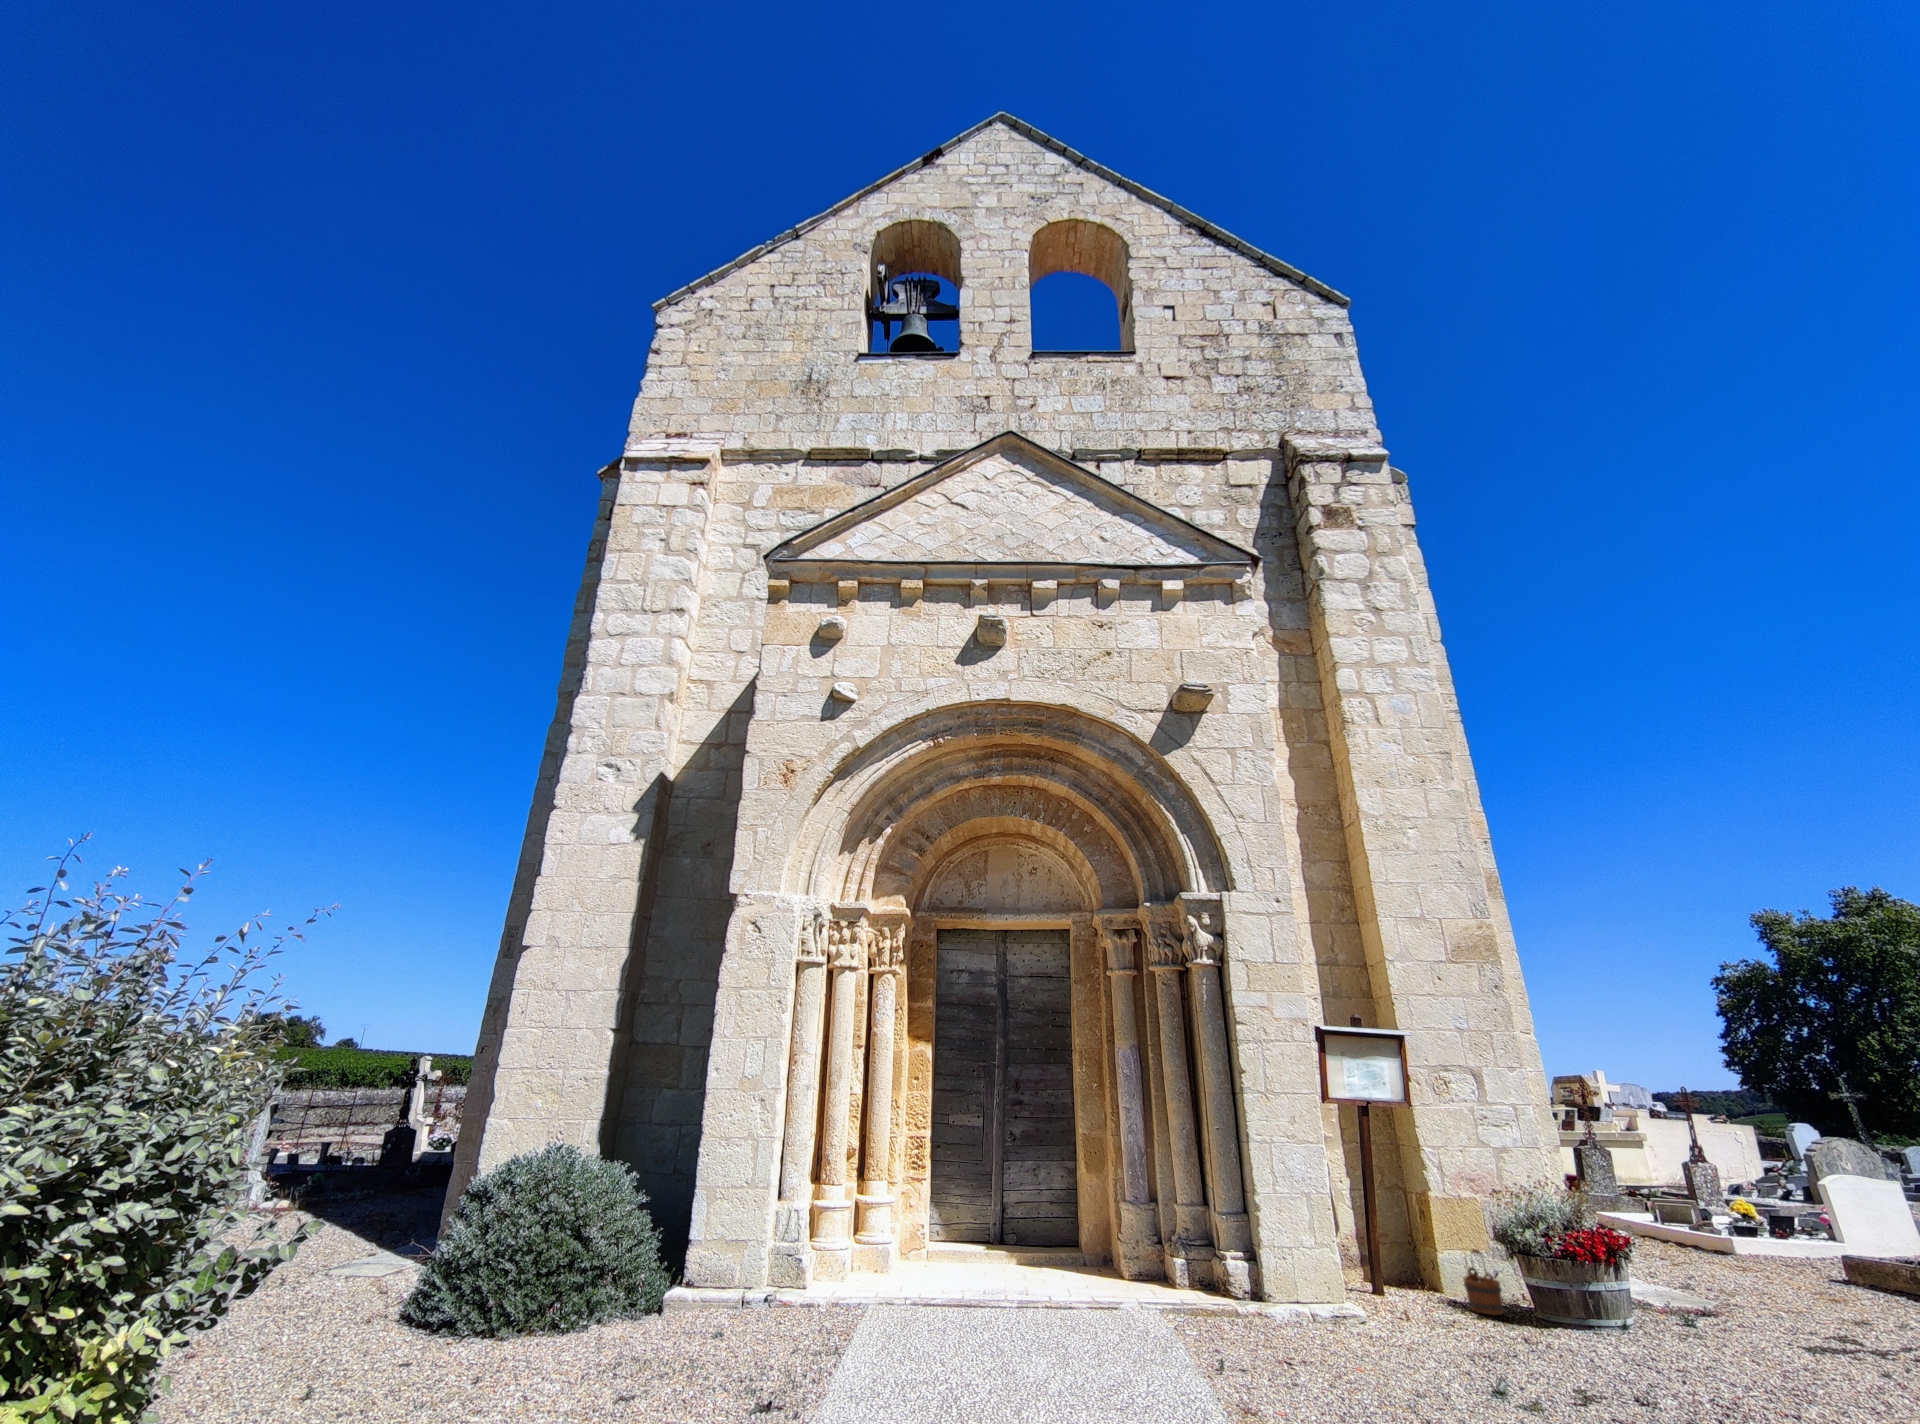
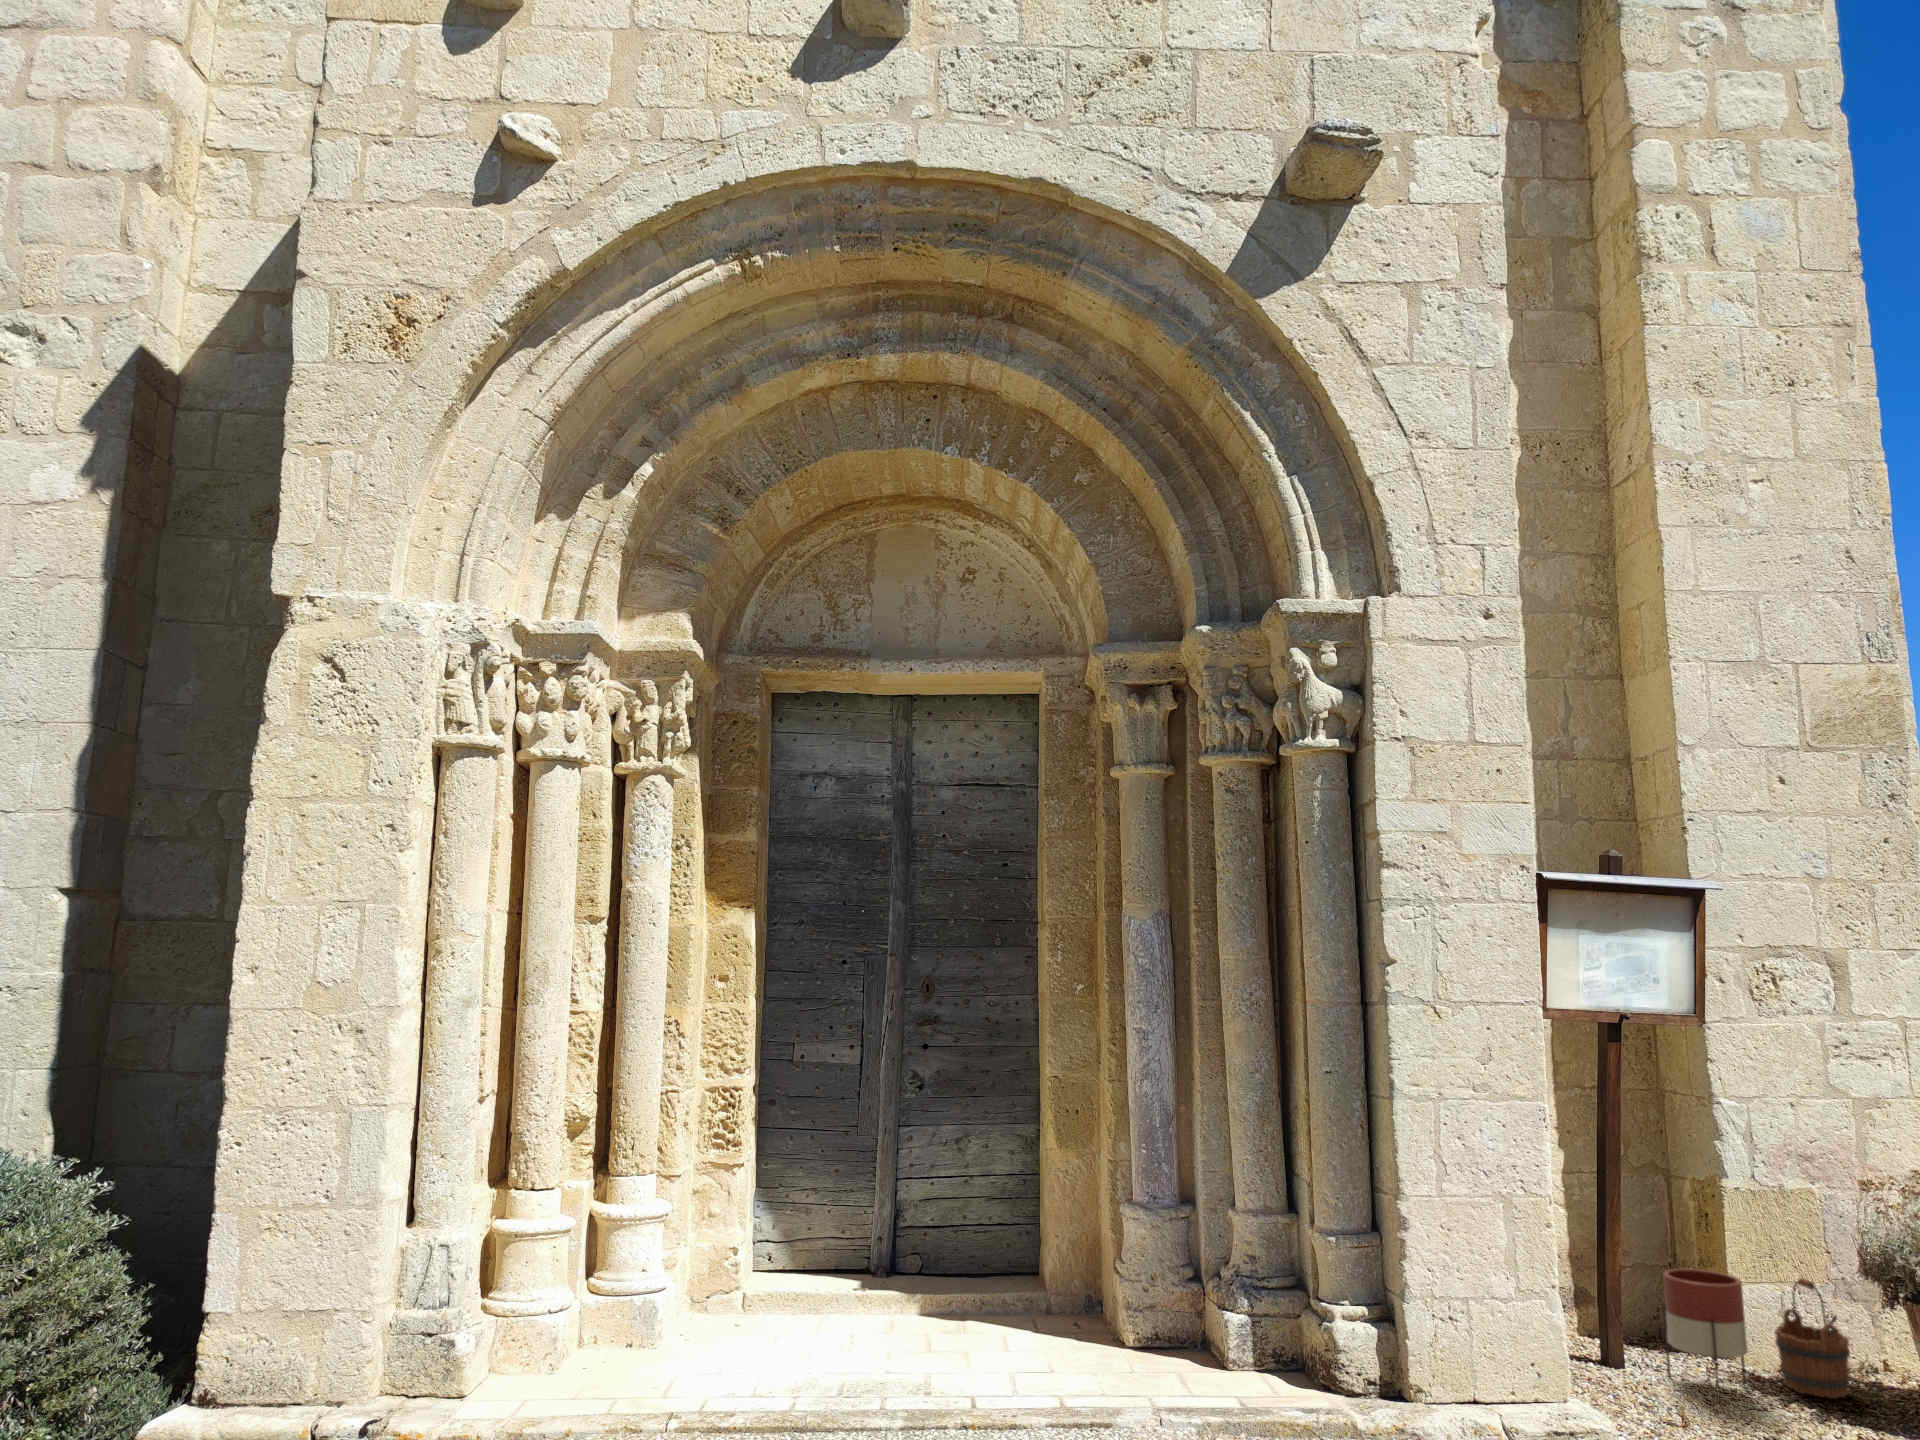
planter: none [1400,1242,1449,1314] -> present [1663,1269,1748,1401]

